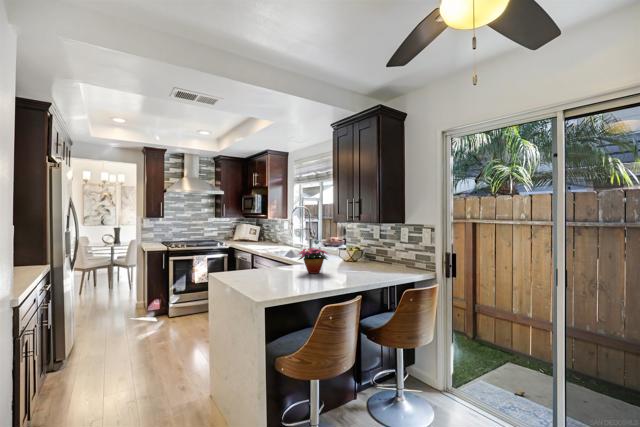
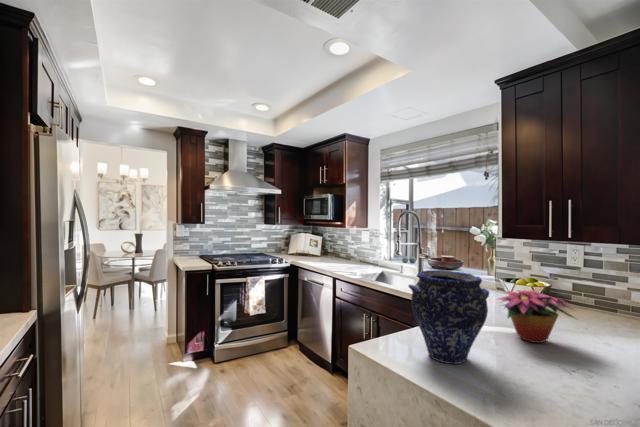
vase: none [239,237,277,279] -> present [409,270,489,364]

